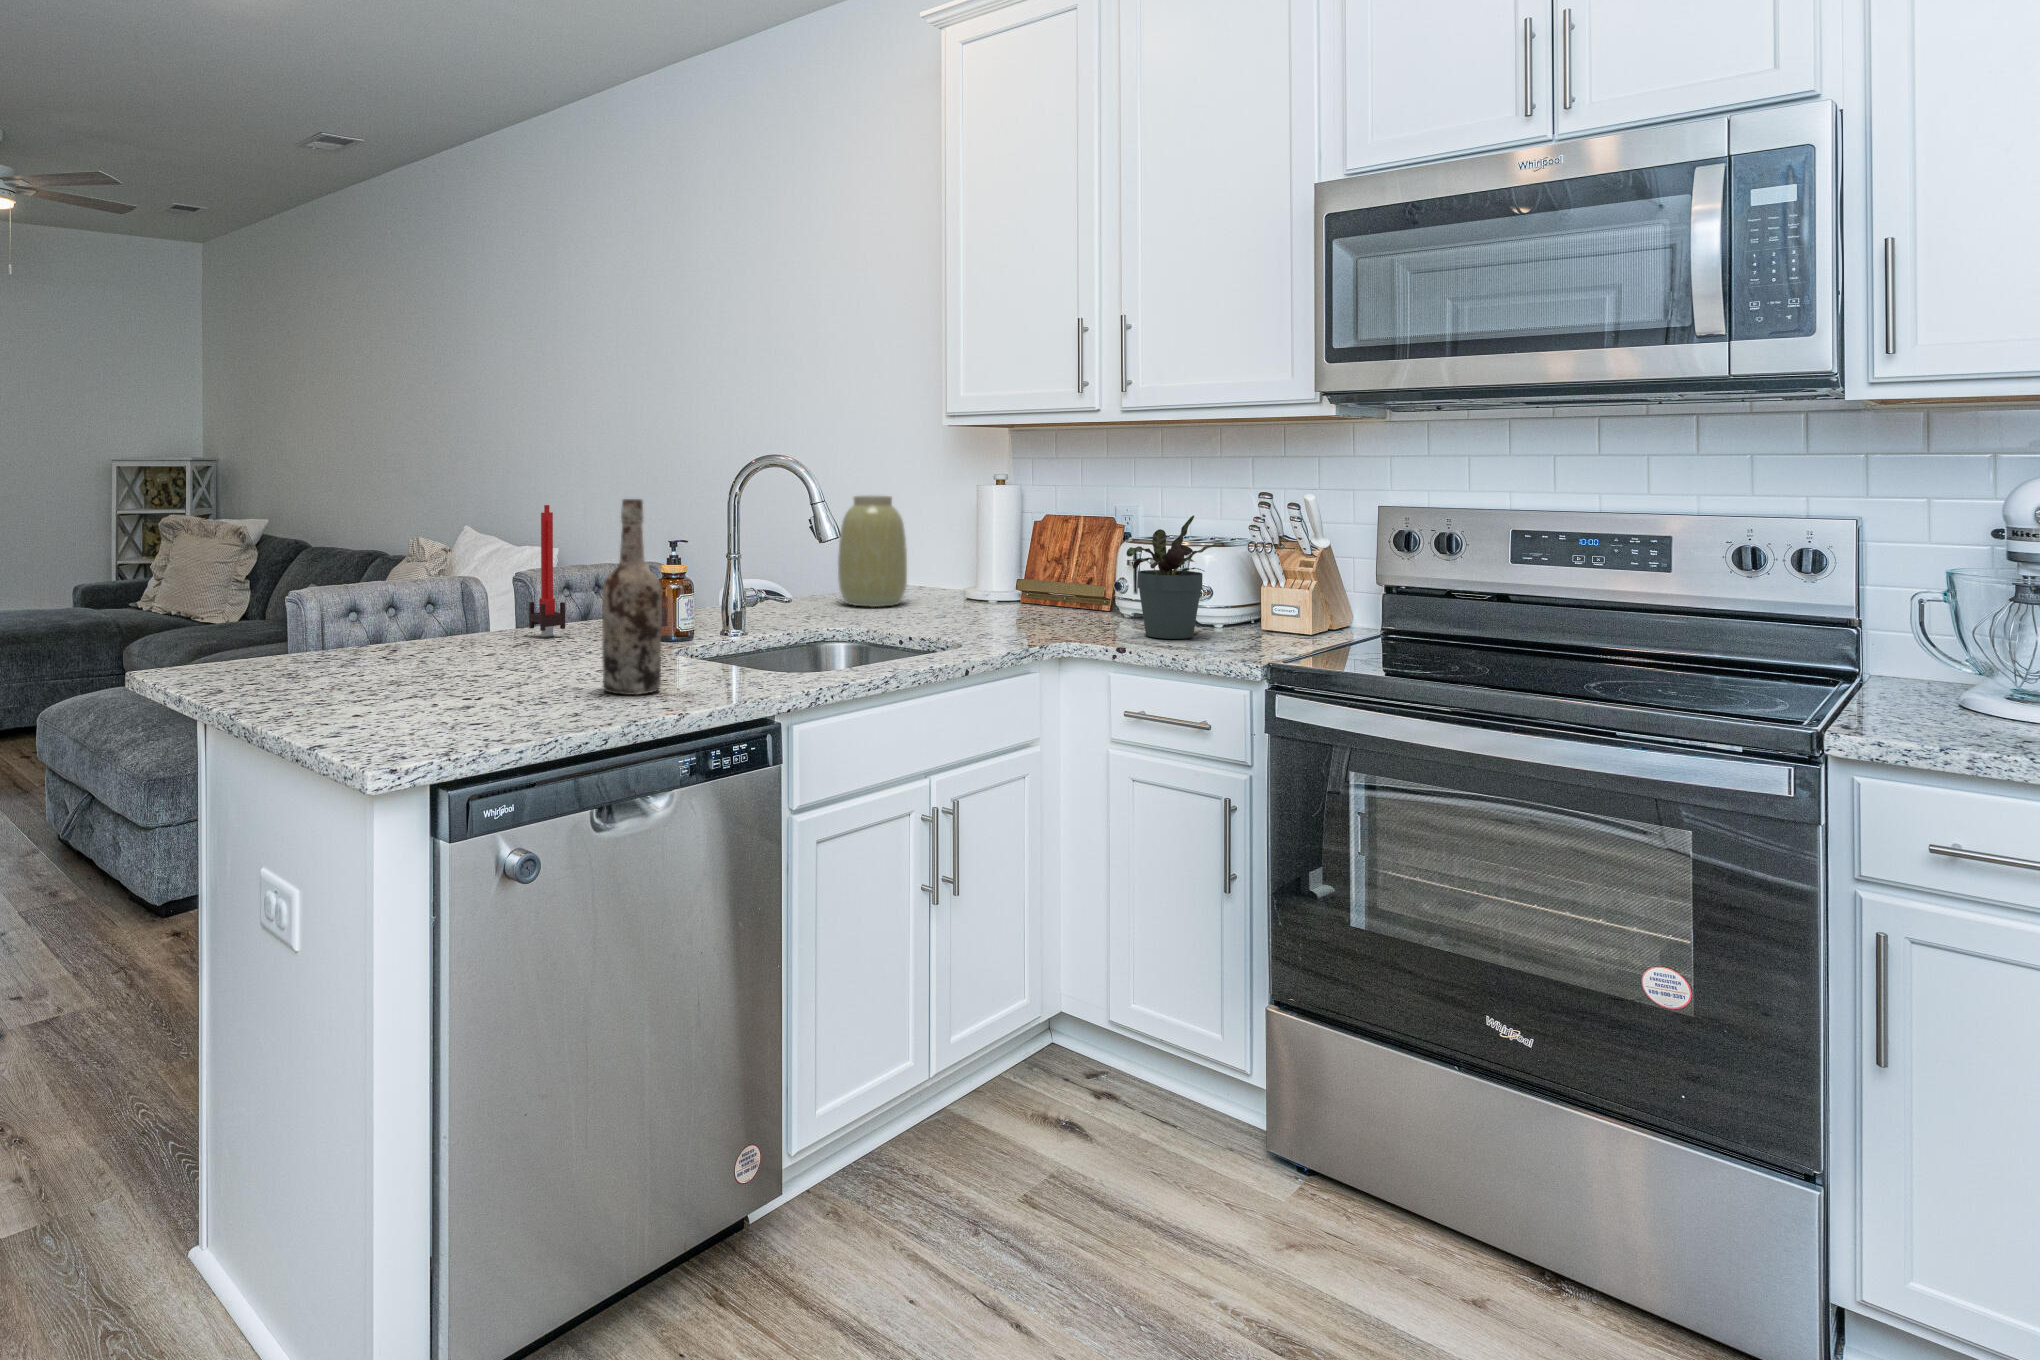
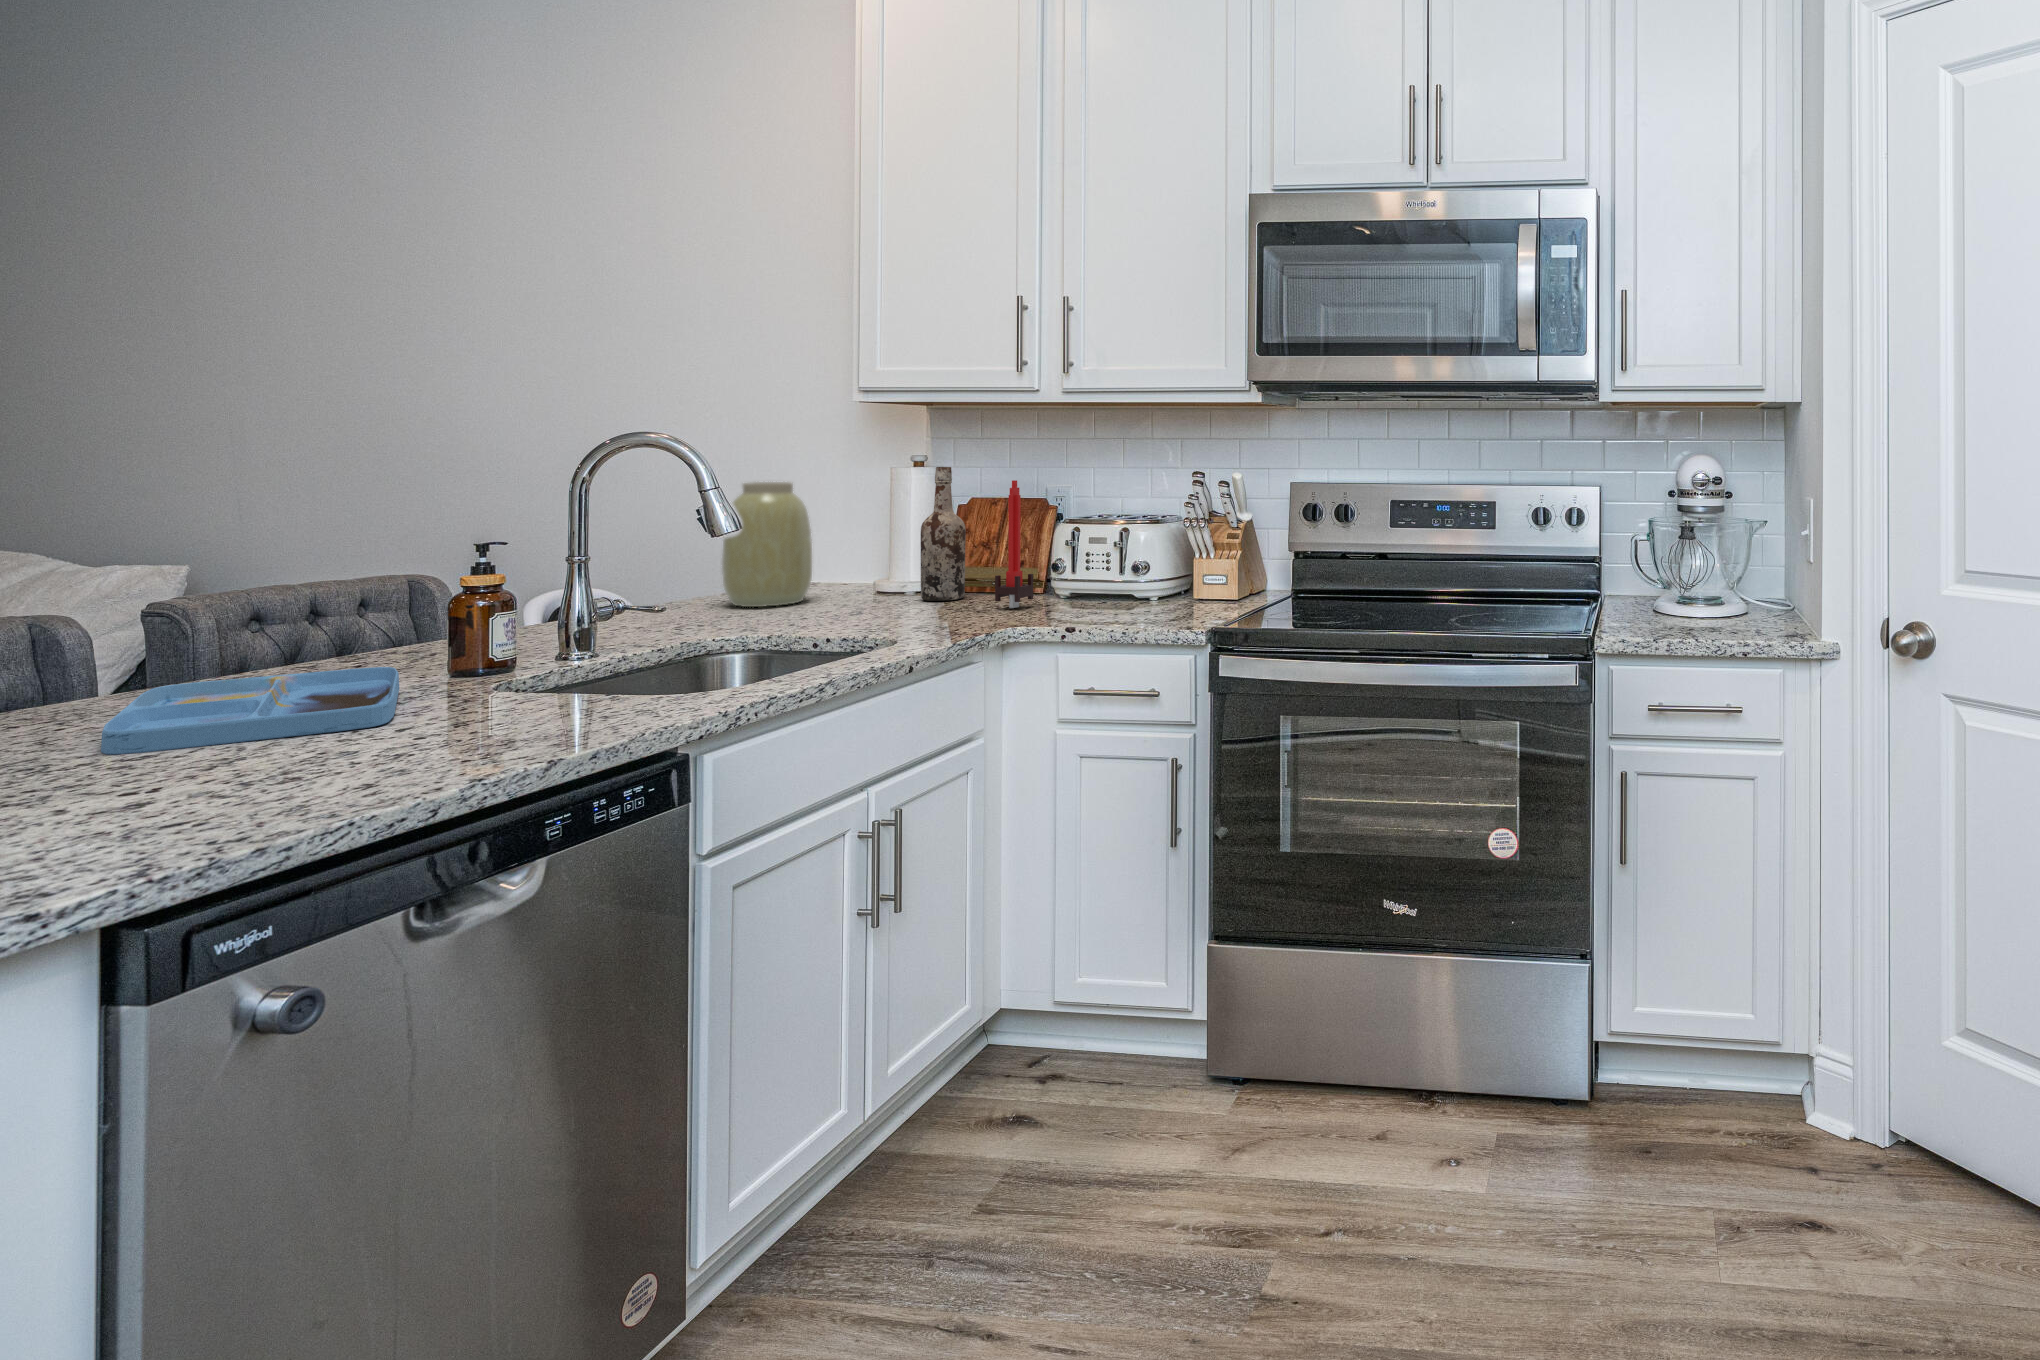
wine bottle: present [602,499,662,695] -> present [921,467,966,601]
candle: present [529,505,565,637] -> present [995,480,1033,608]
potted plant: present [1126,515,1218,639] -> none [1068,496,1154,614]
tray: none [458,631,615,675] -> present [101,667,399,755]

